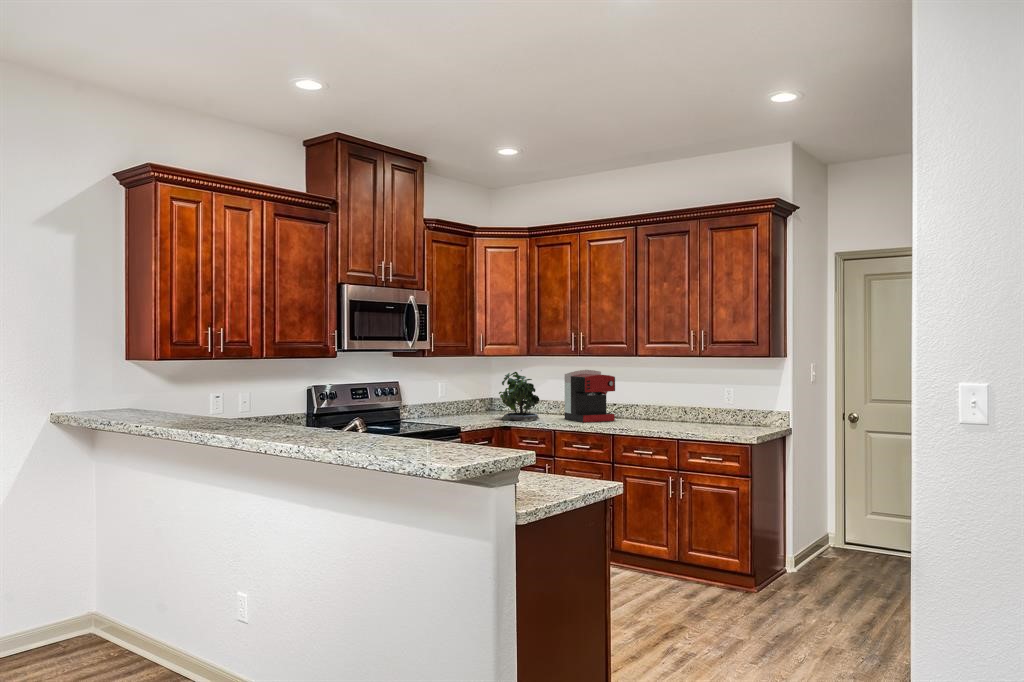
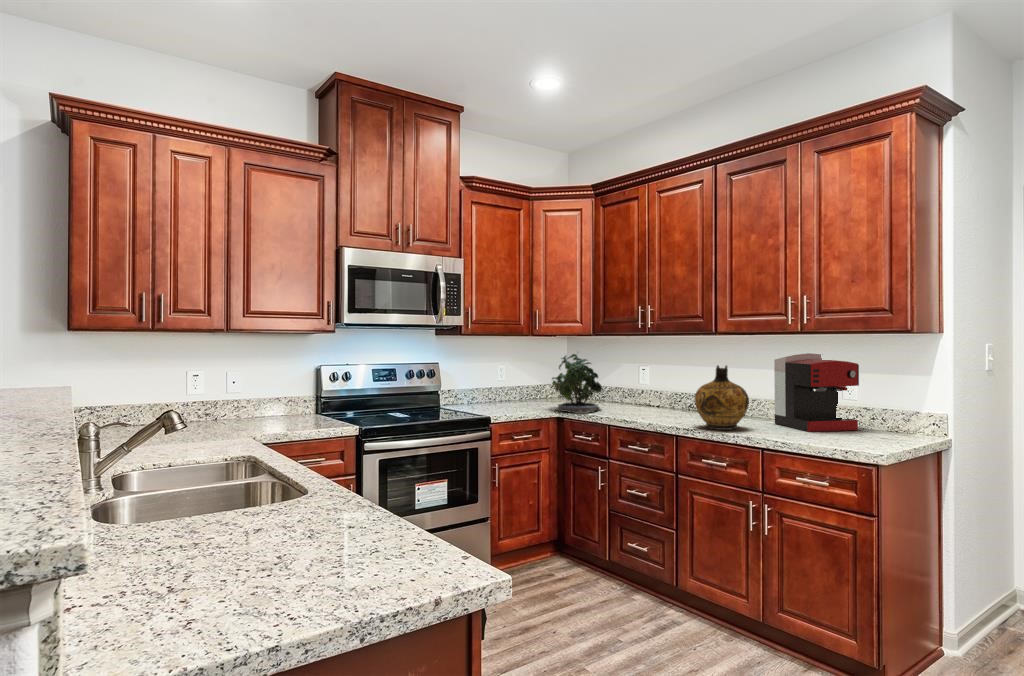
coffee maker: present [564,370,615,422] -> present [774,353,859,432]
ceramic jug: none [625,380,664,428] -> present [695,365,749,430]

